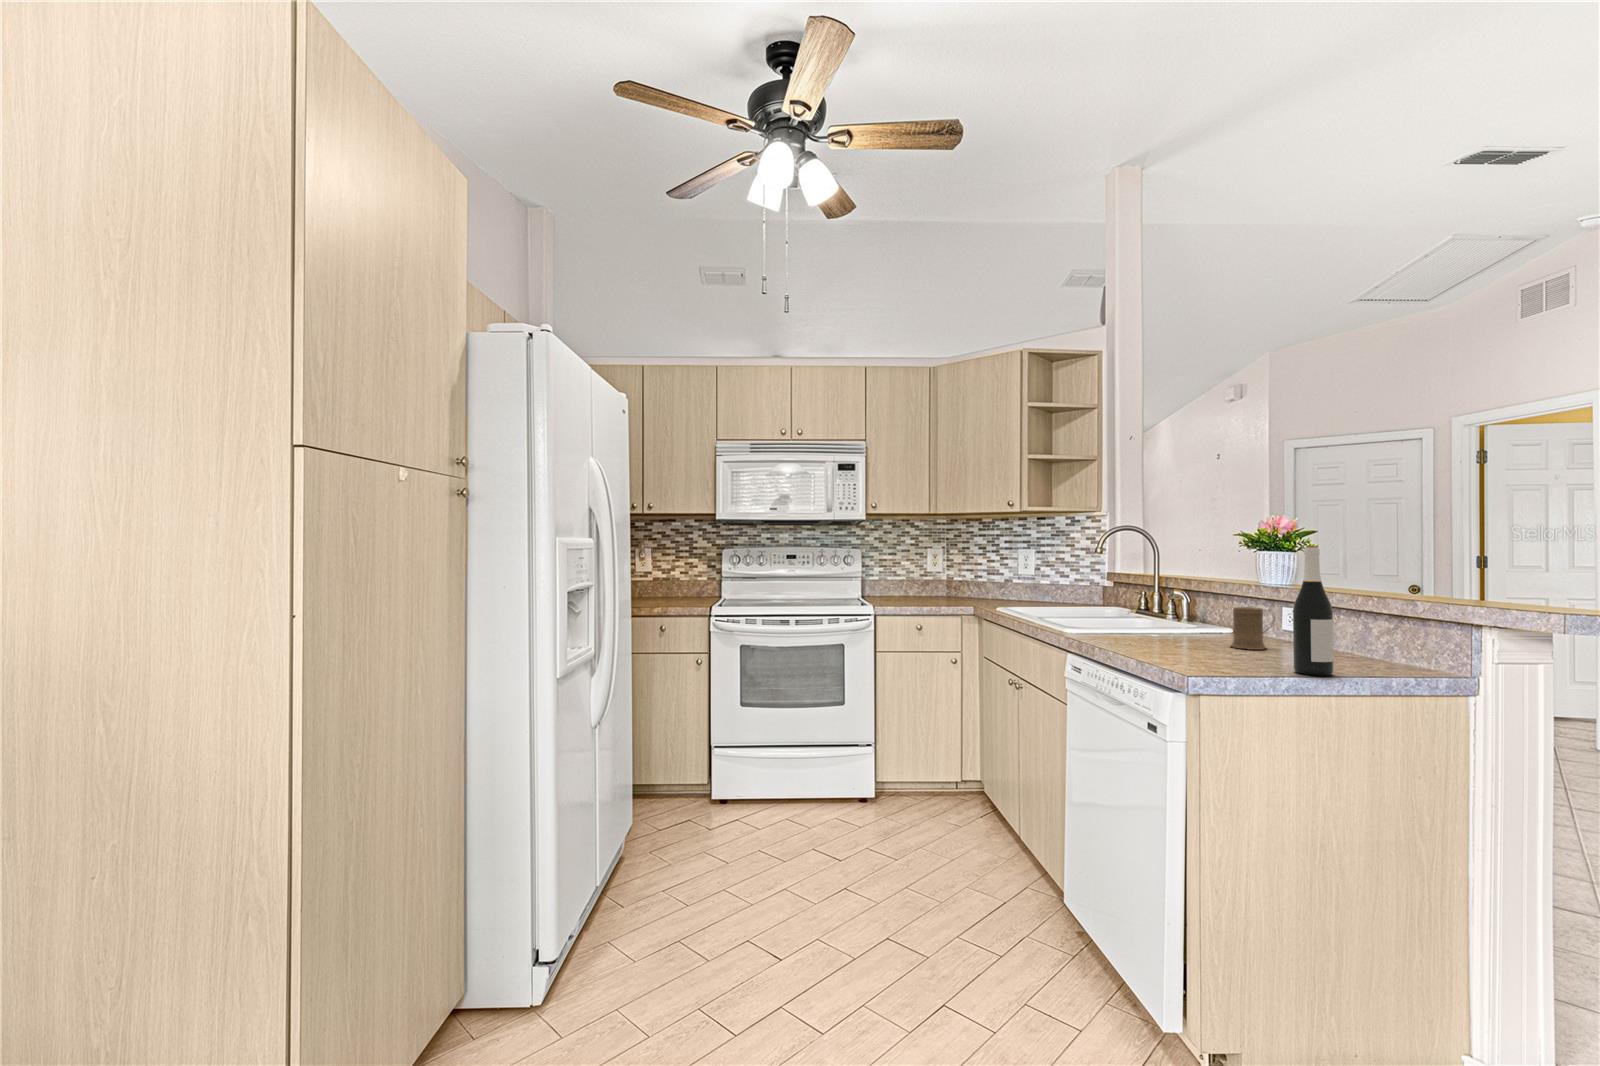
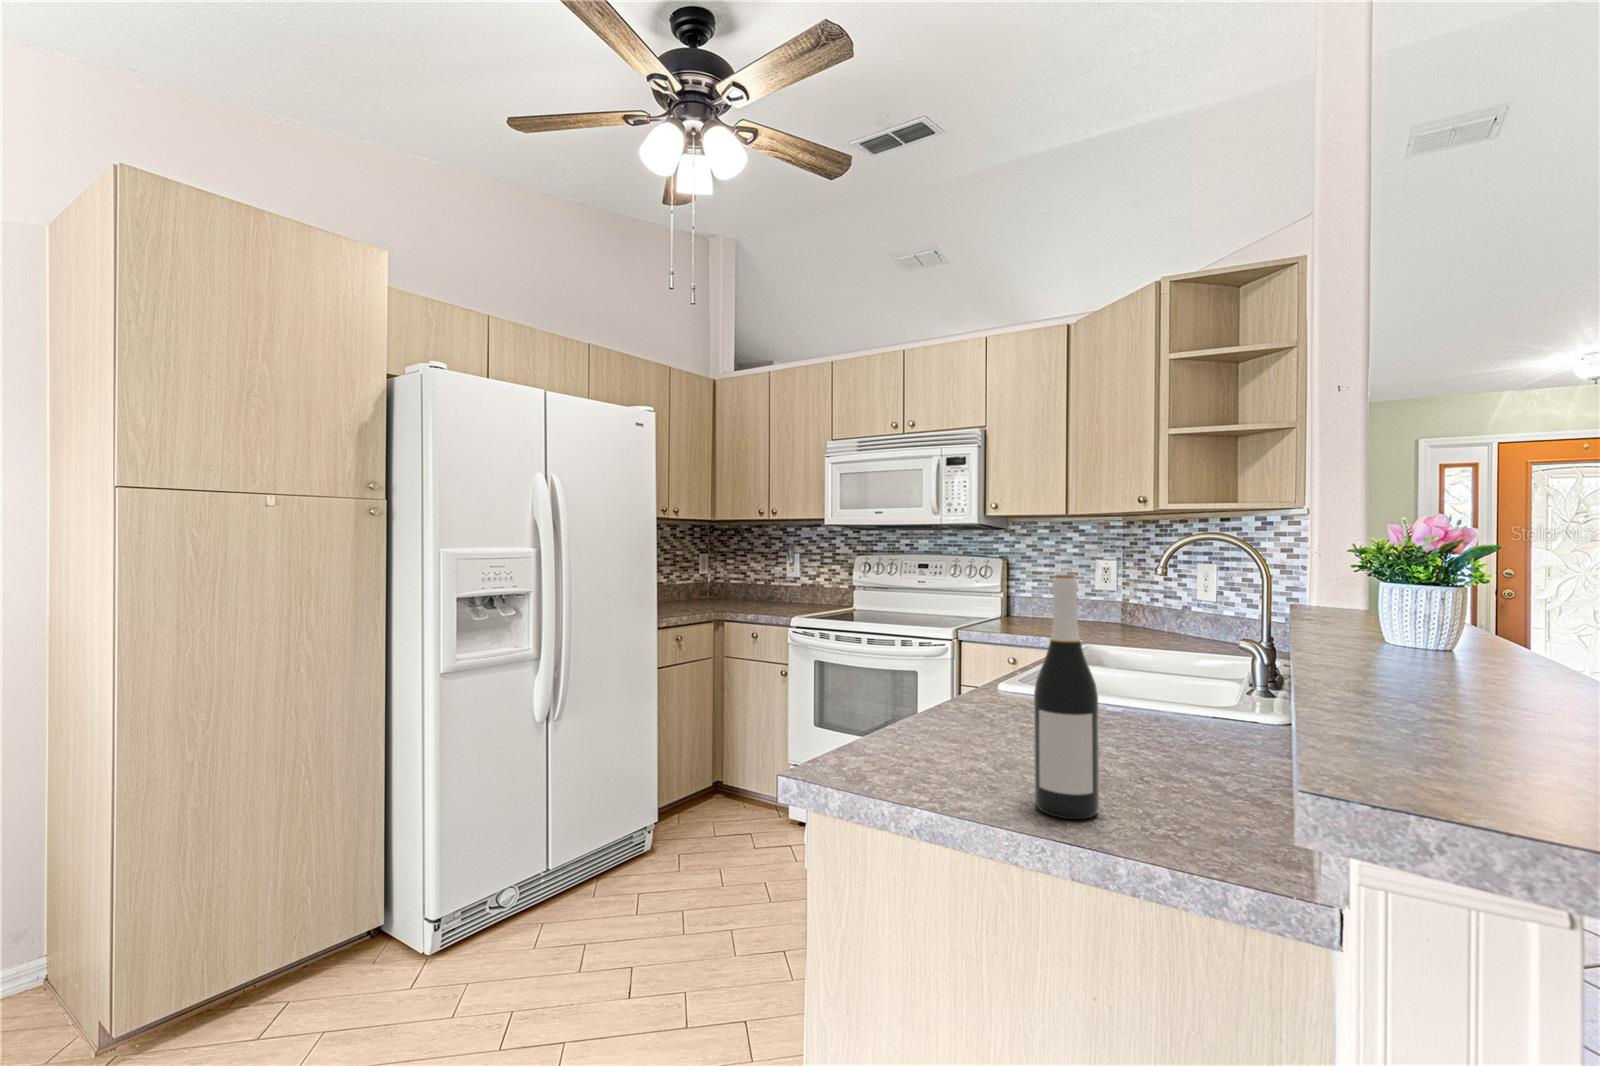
mug: present [1231,607,1275,650] -> none [1145,675,1227,755]

